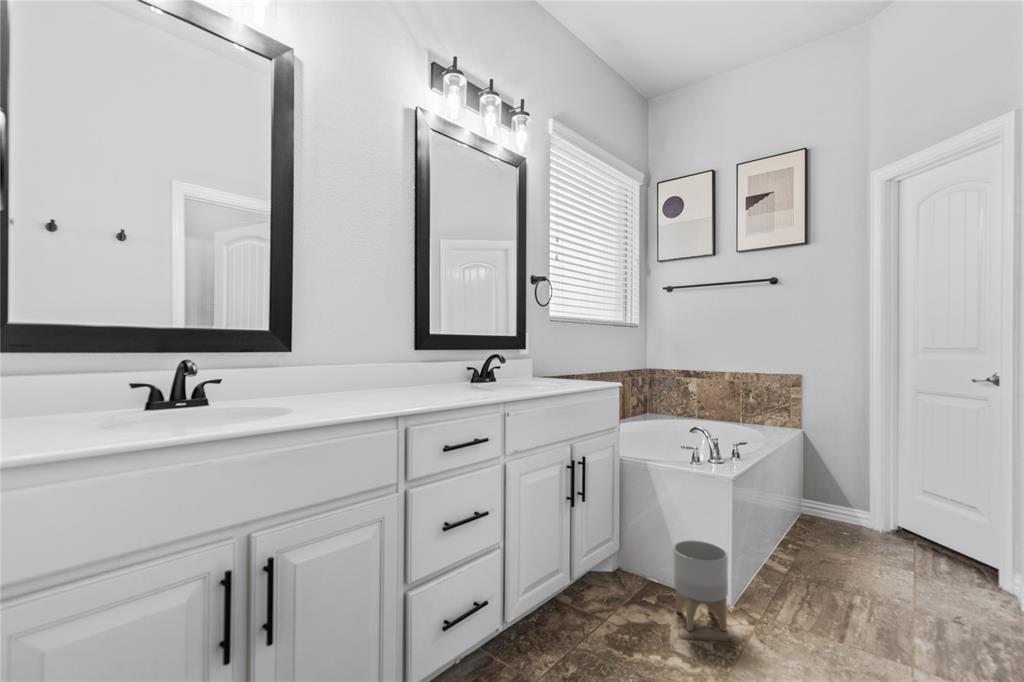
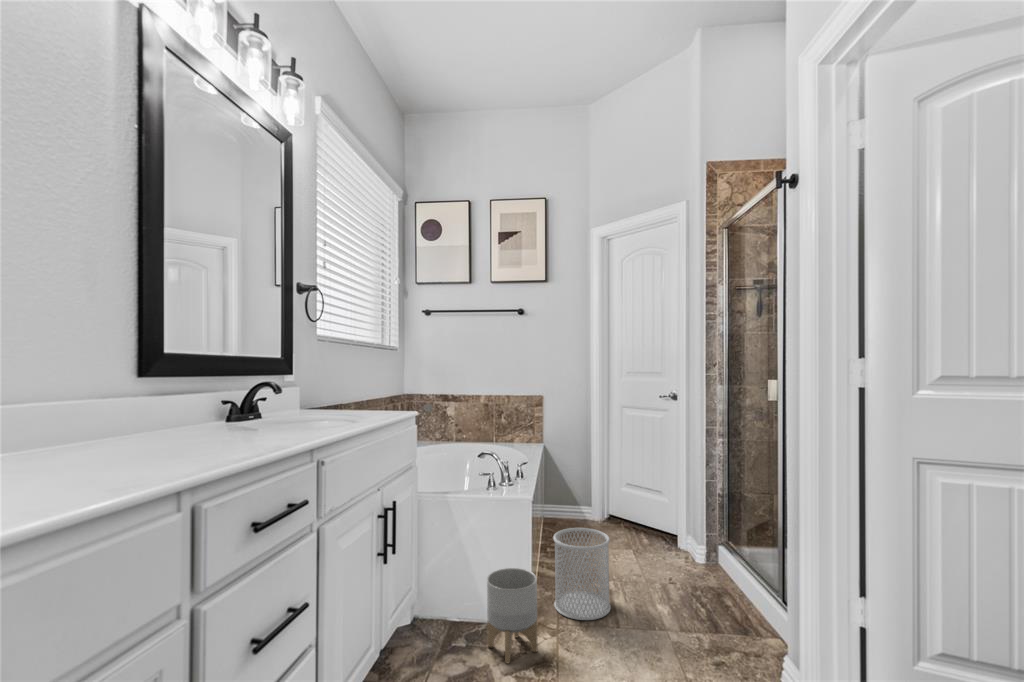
wastebasket: none [766,519,840,624] -> present [553,528,611,620]

